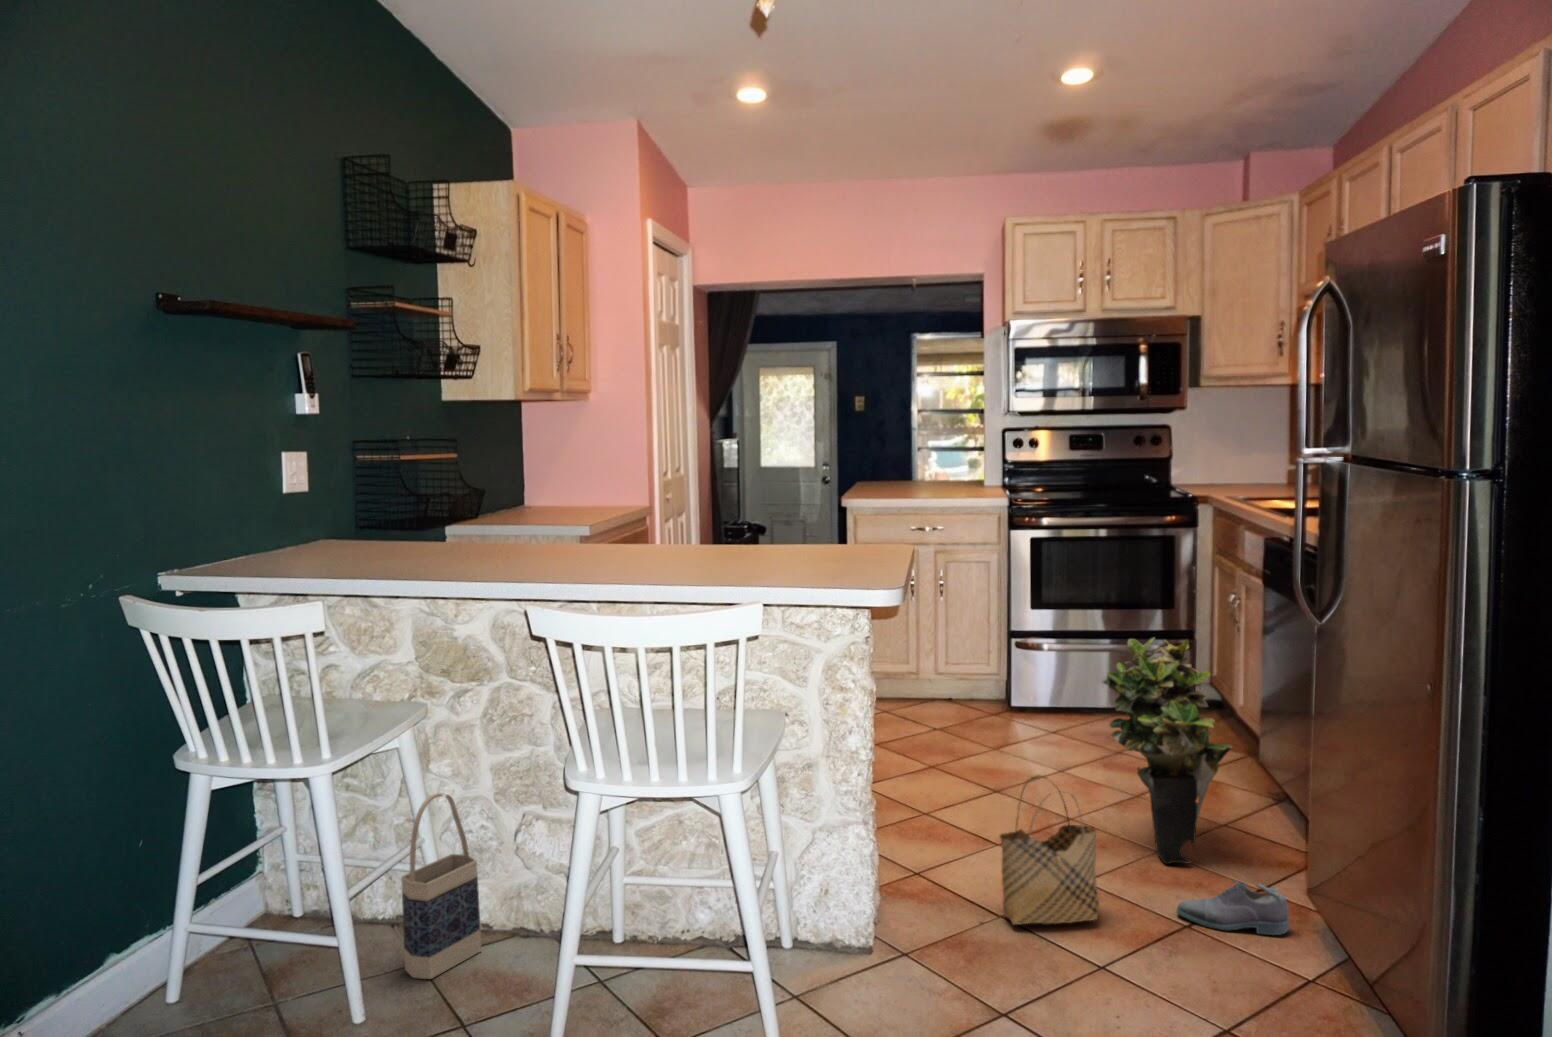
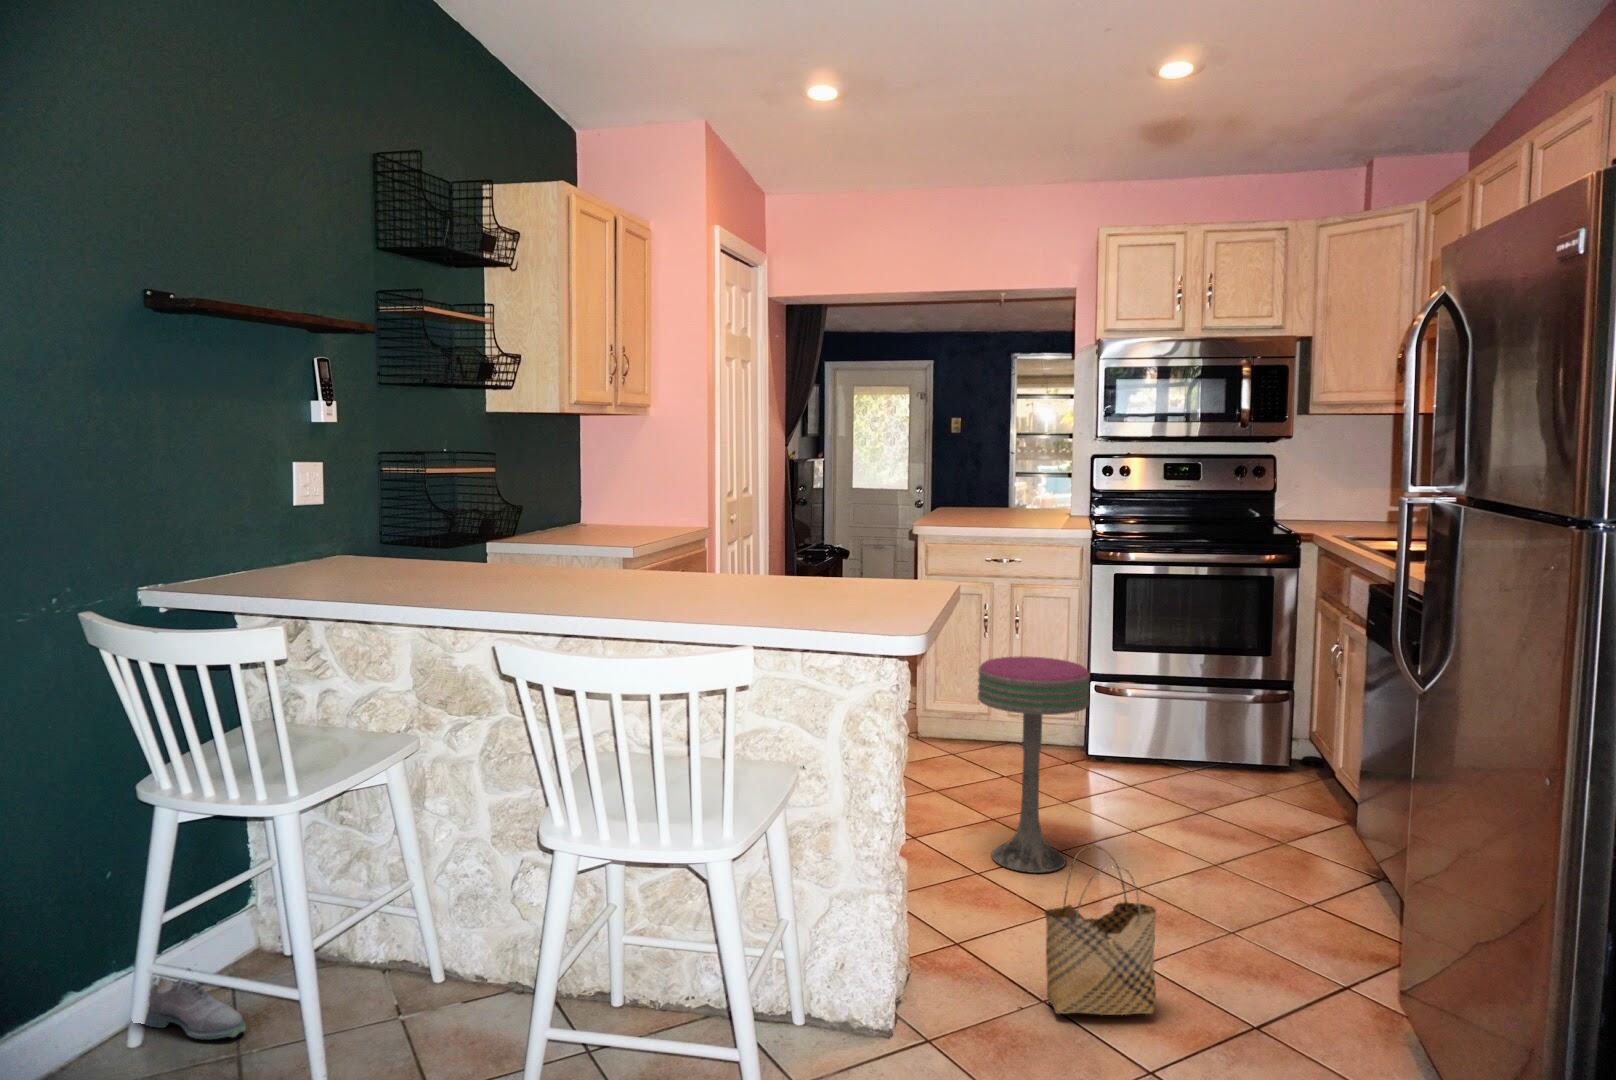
bar stool: none [920,615,1021,812] -> present [978,656,1090,873]
potted plant: present [1102,638,1232,864] -> none [1174,691,1323,949]
bag: present [401,793,482,979] -> none [380,835,468,1039]
shoe: present [1176,881,1289,935] -> present [145,968,246,1039]

